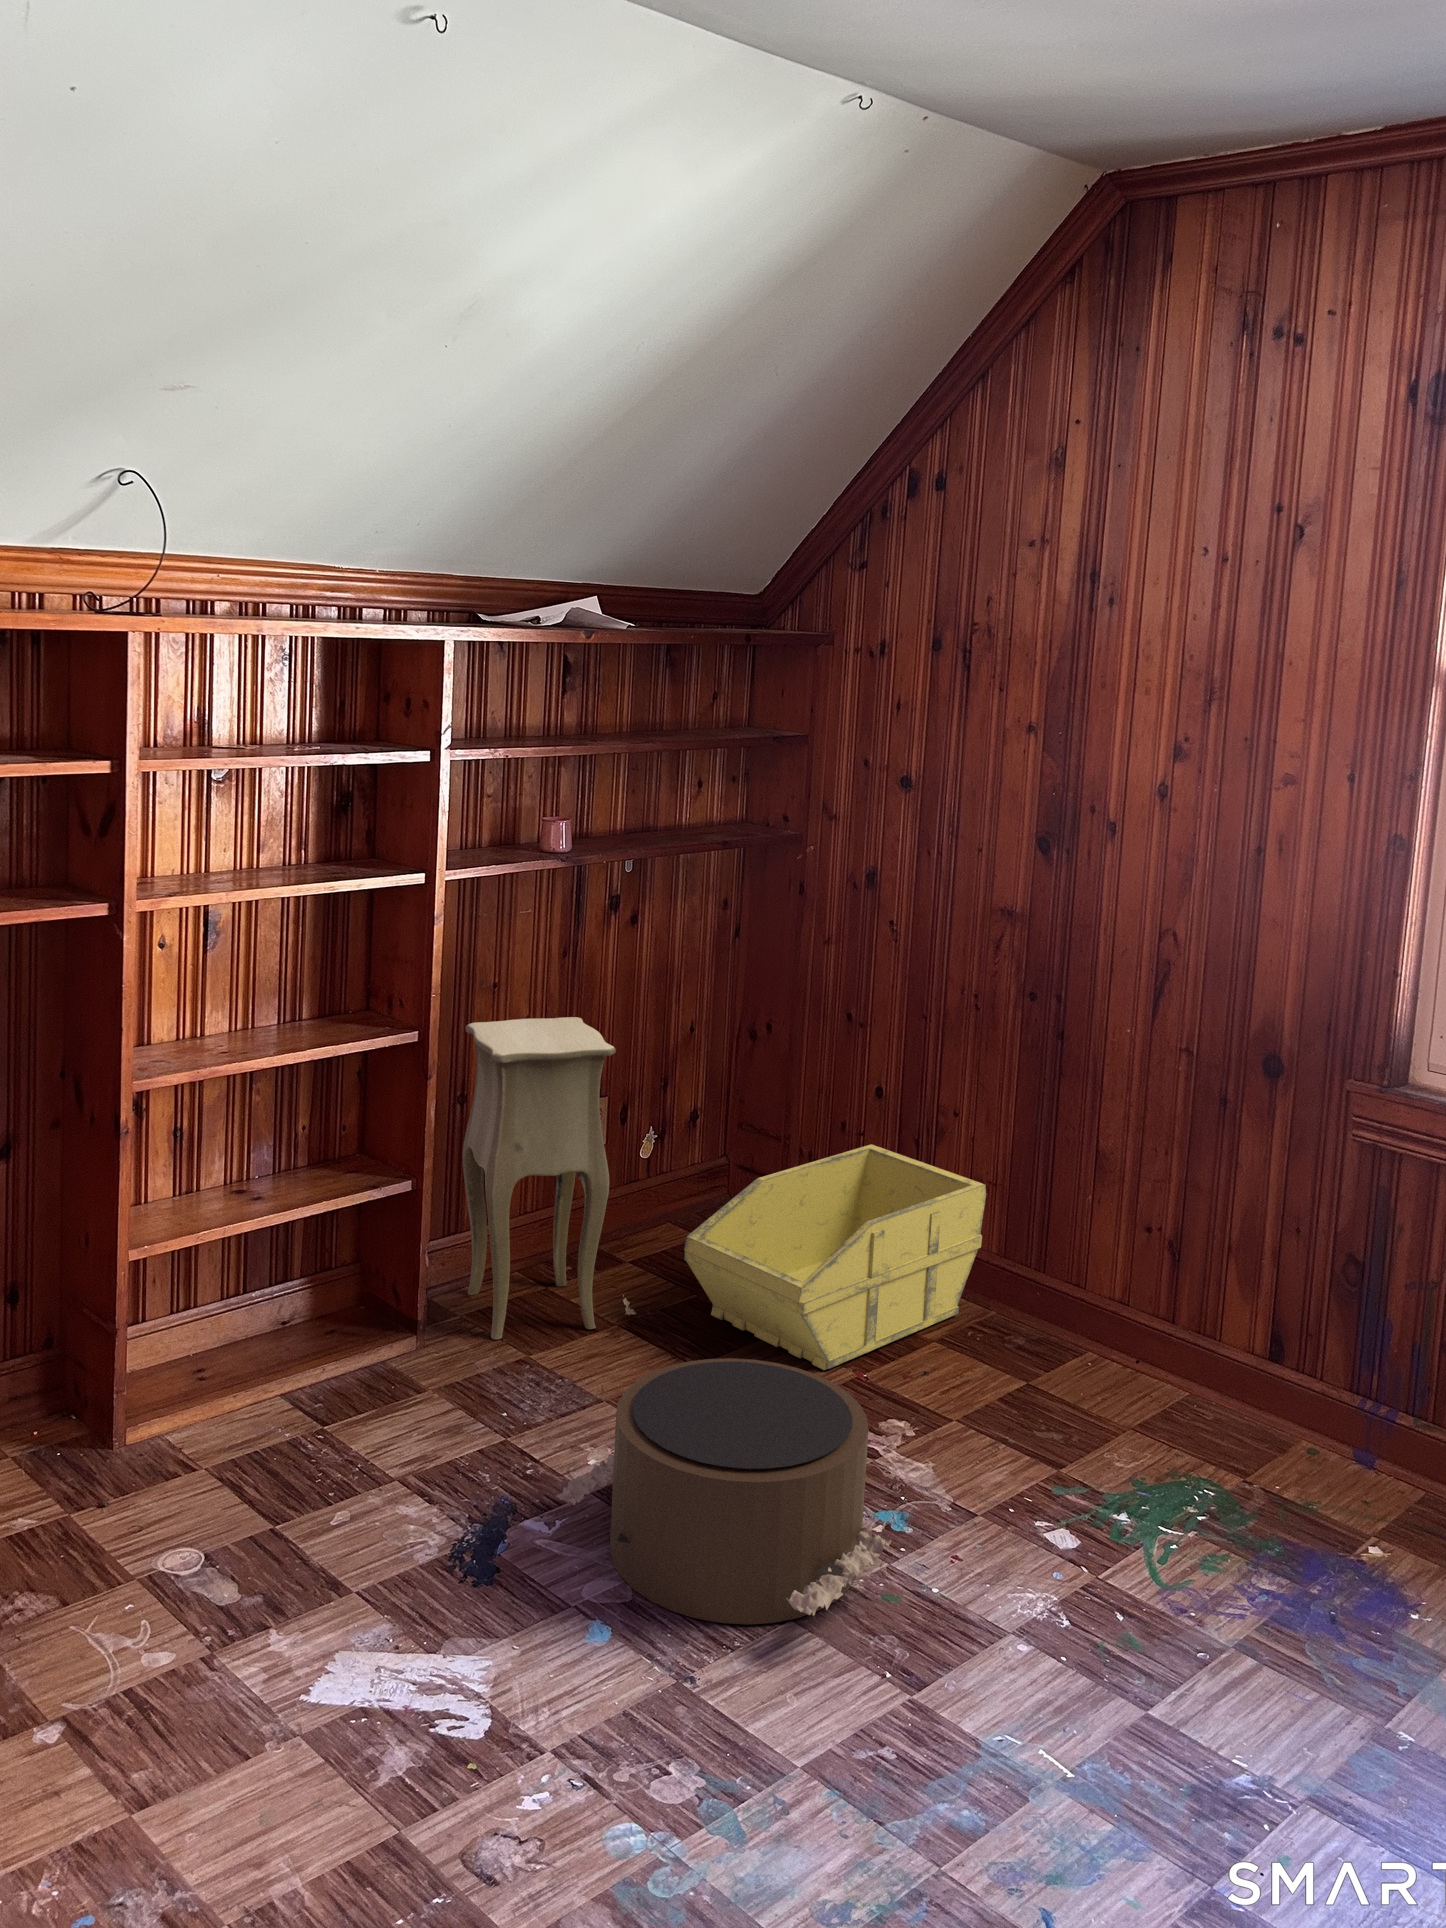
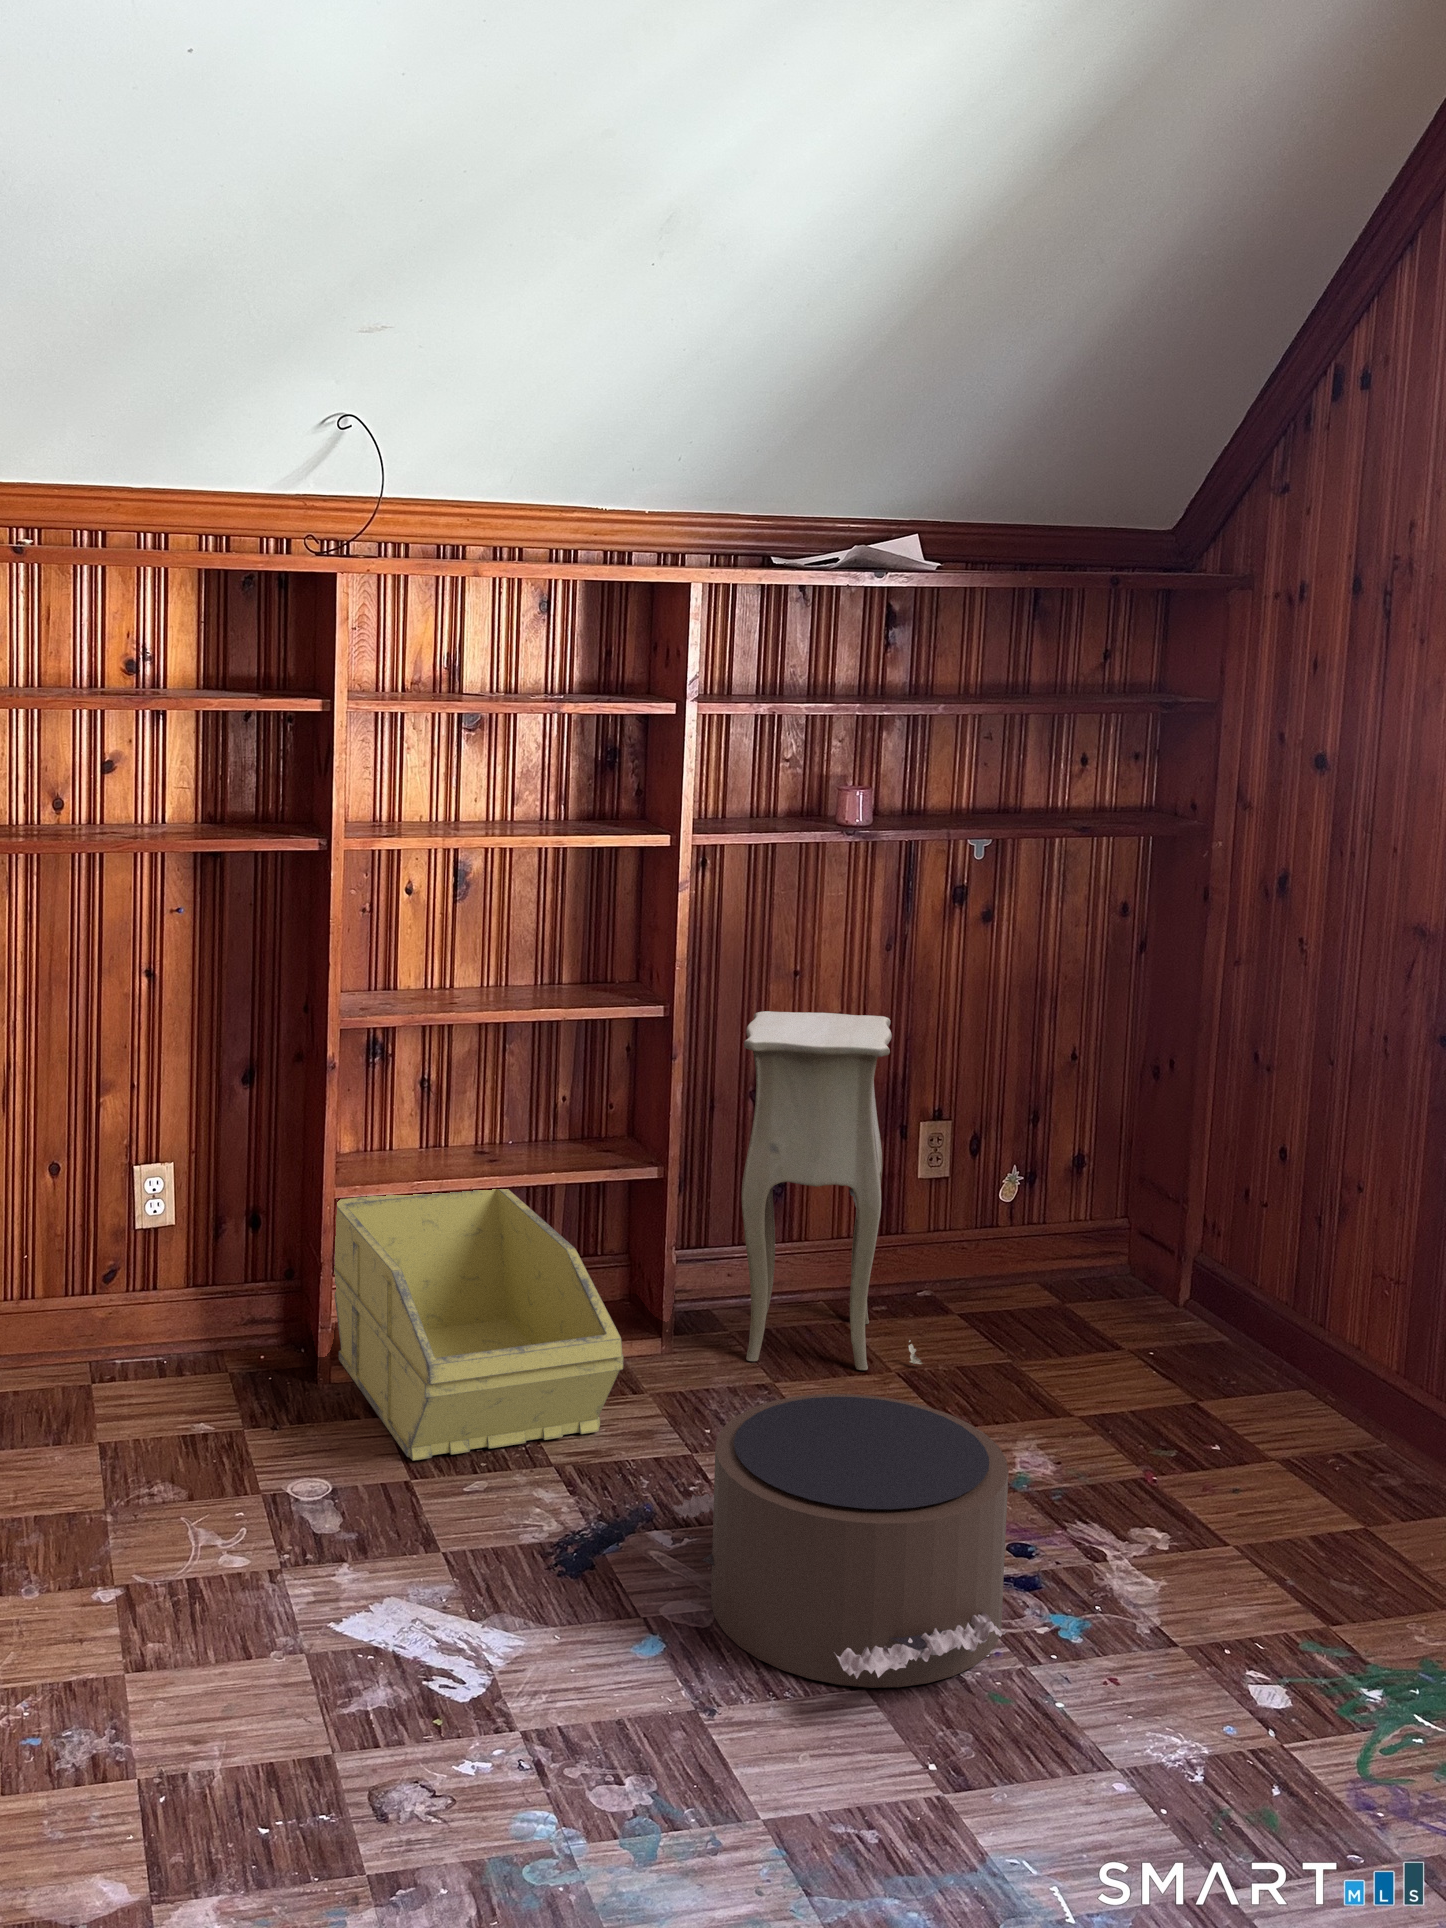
storage bin: present [684,1144,986,1370] -> present [334,1189,623,1461]

